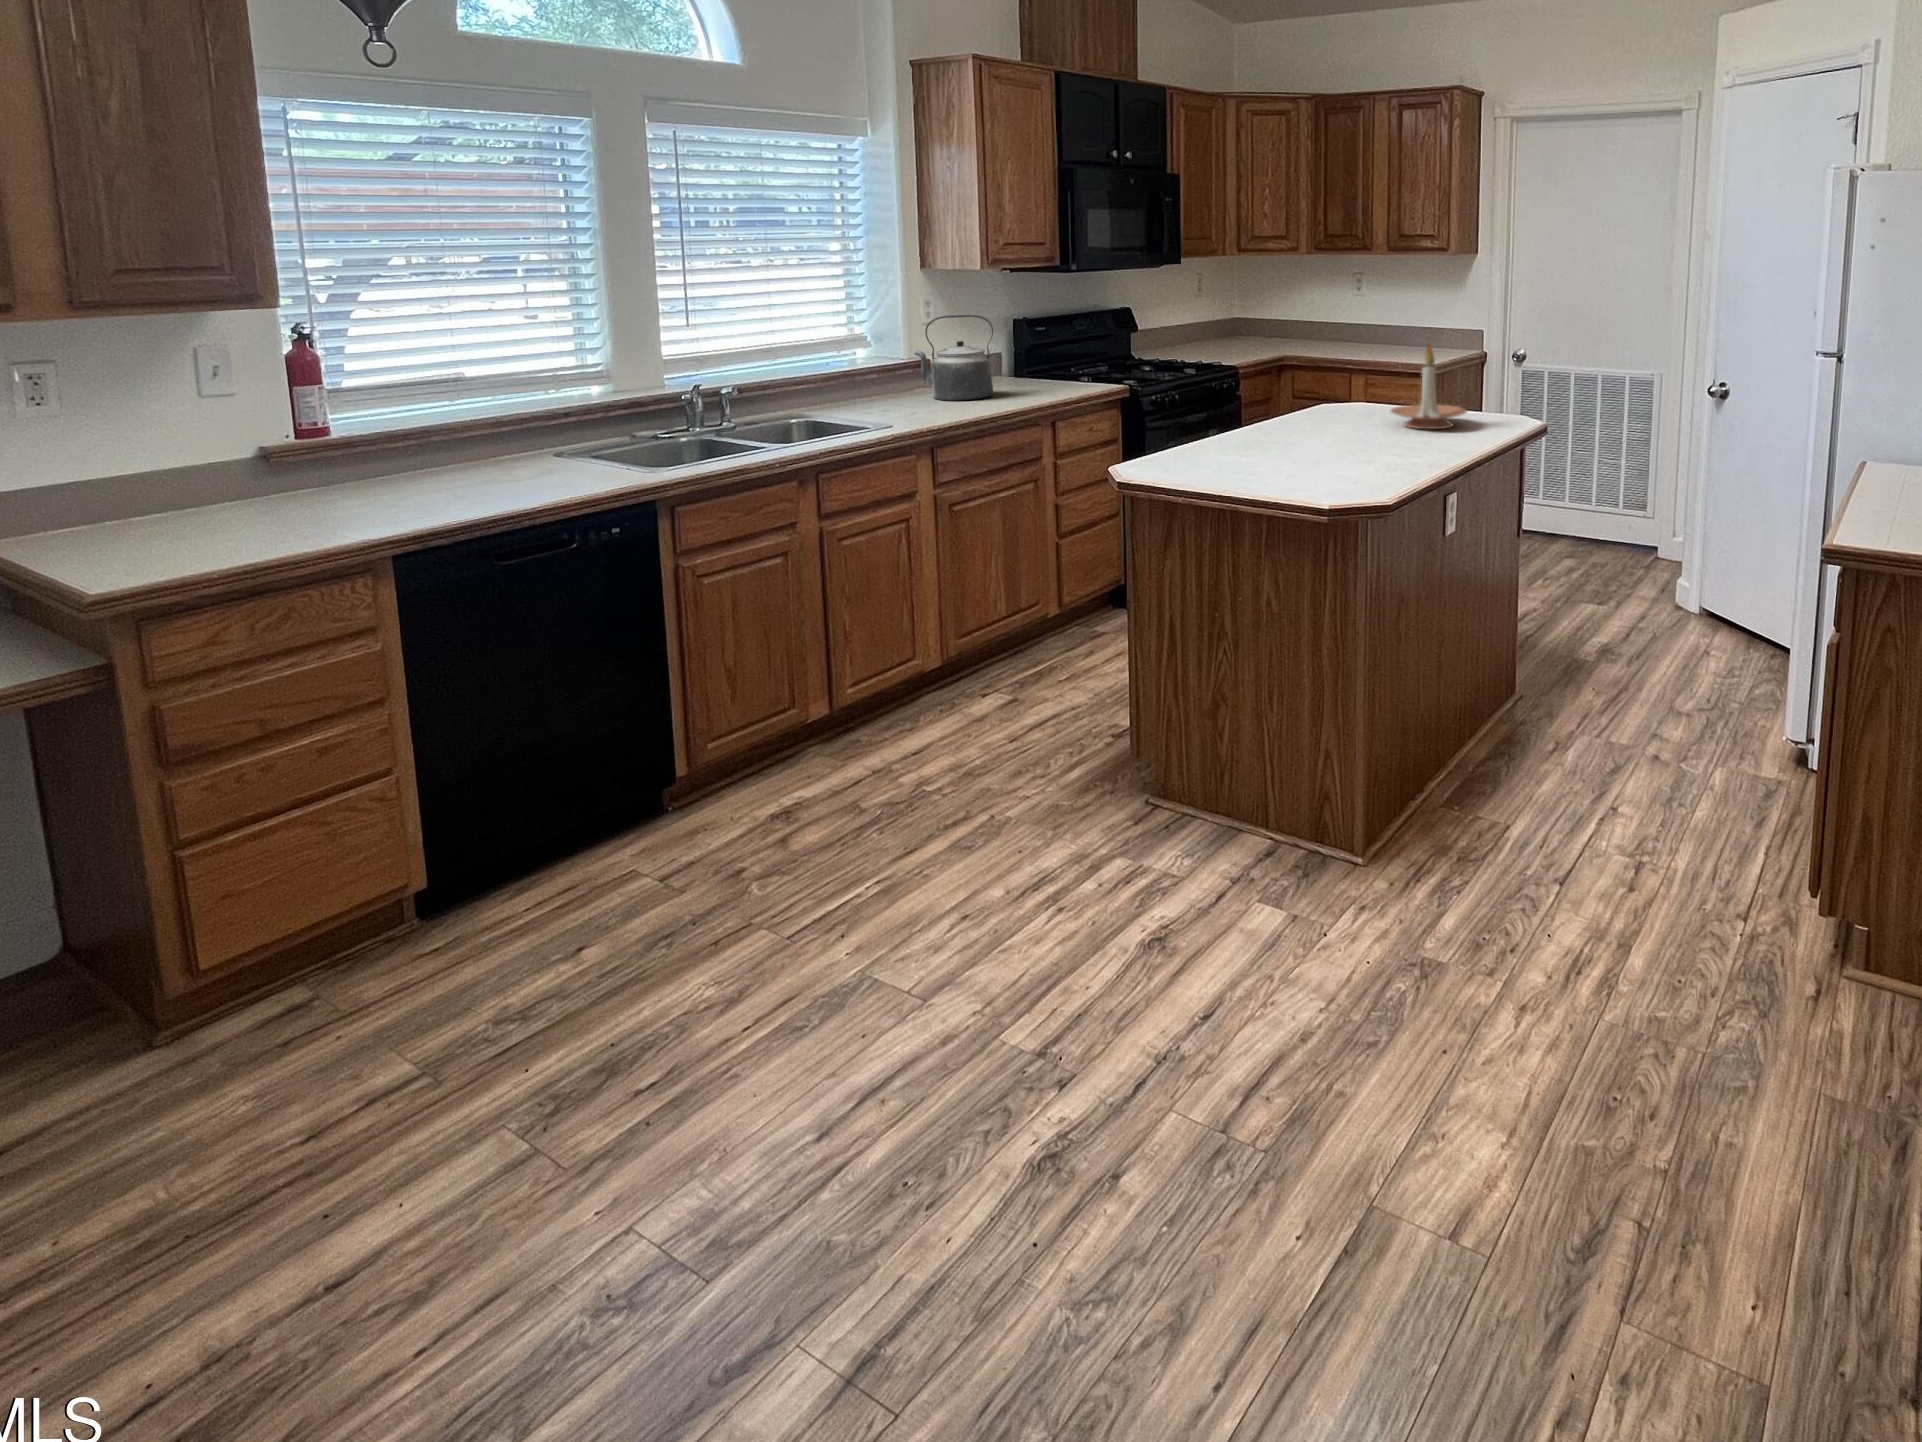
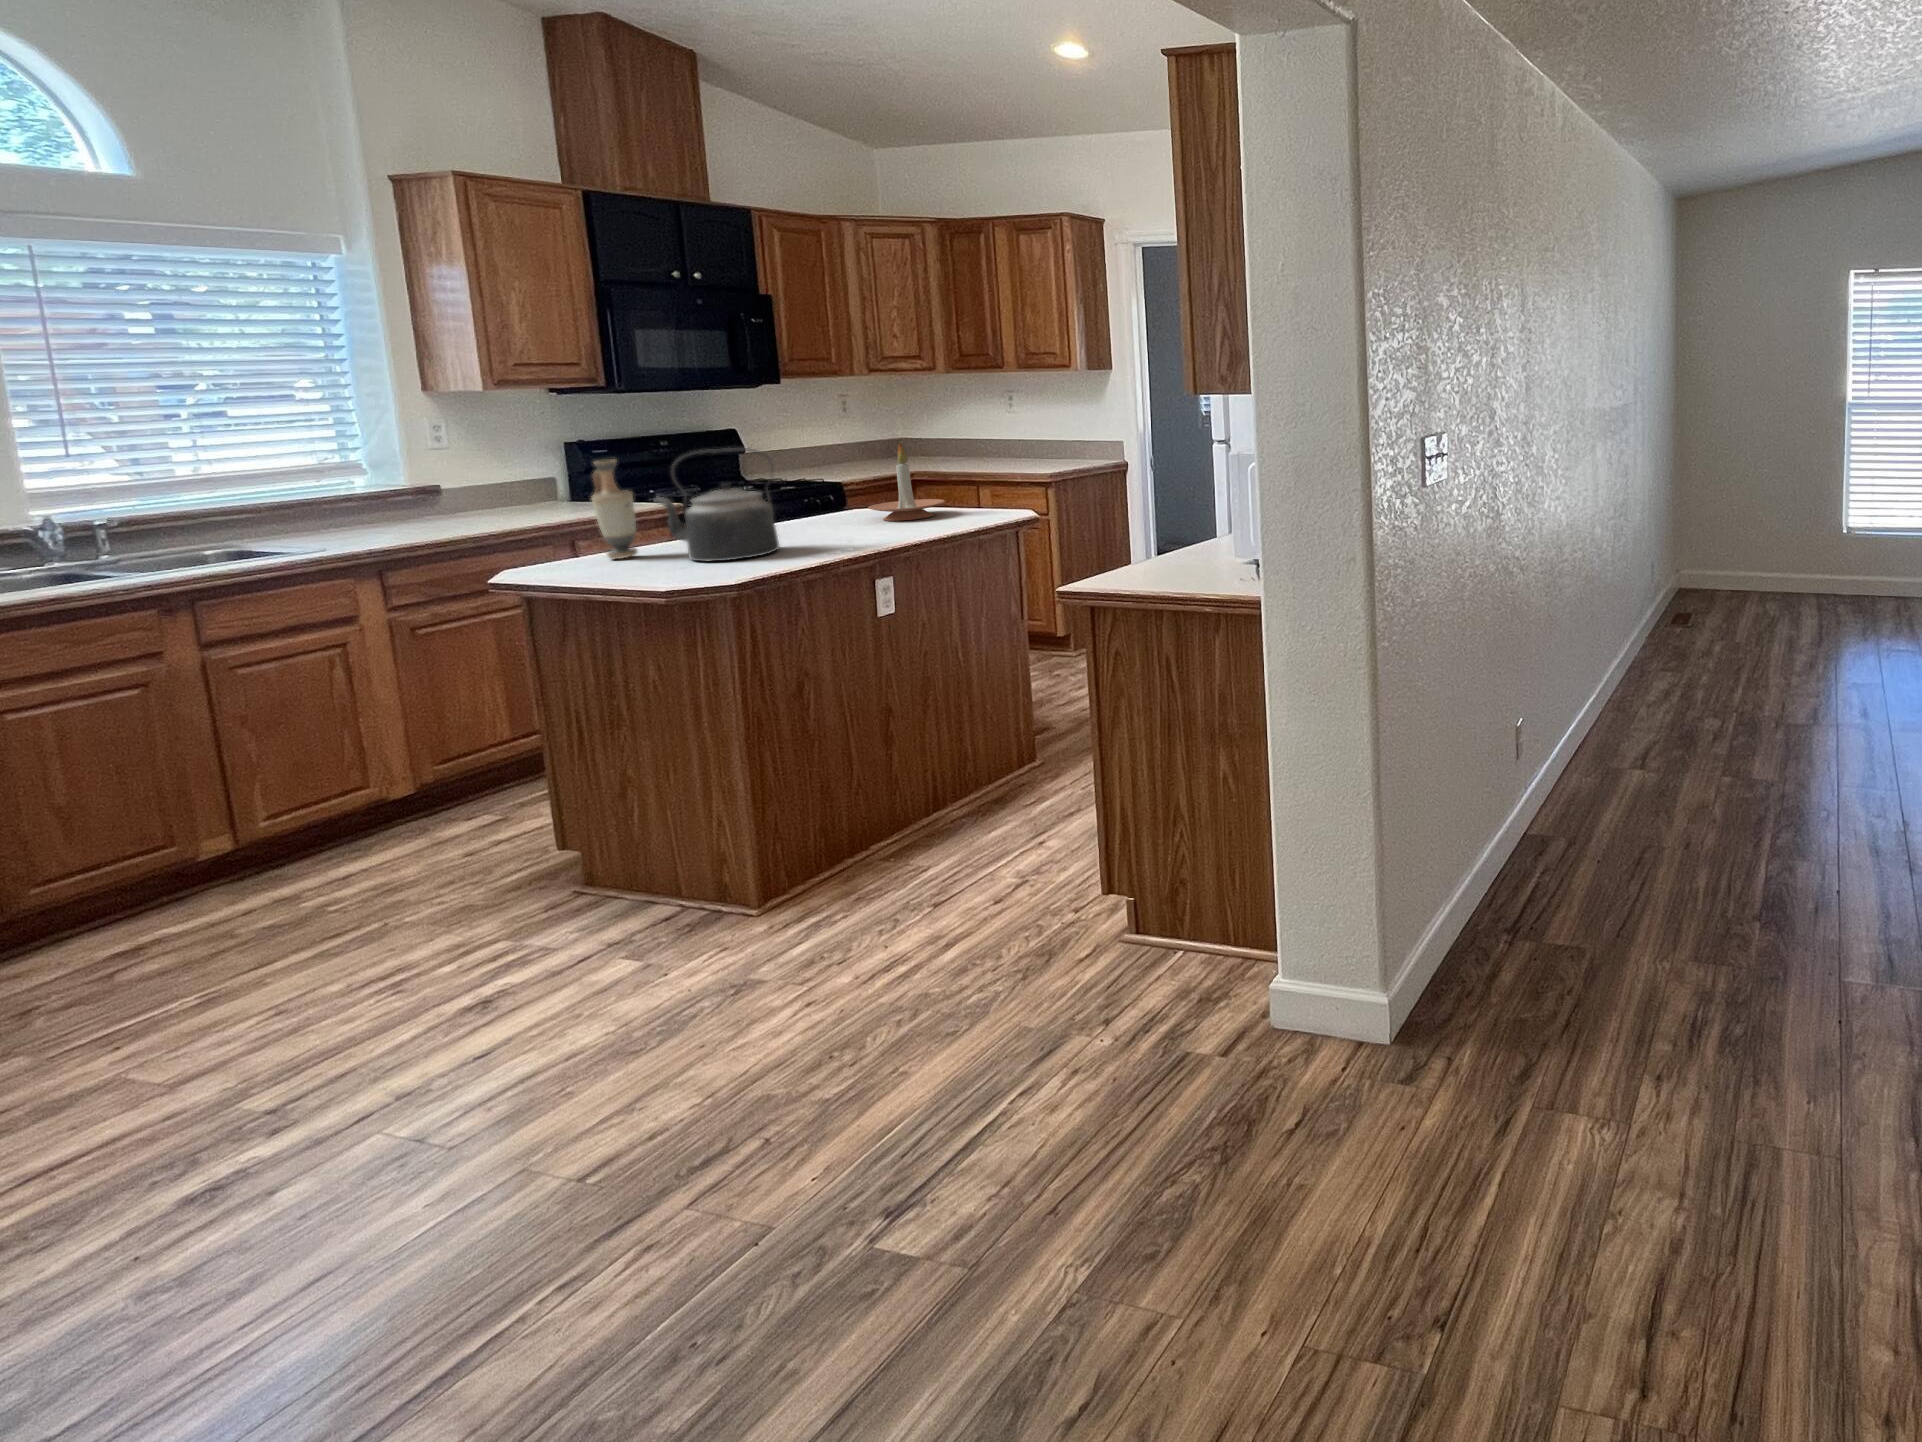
kettle: present [914,314,993,401] -> present [657,448,779,561]
vase: none [1193,357,1228,464] -> present [592,459,638,559]

